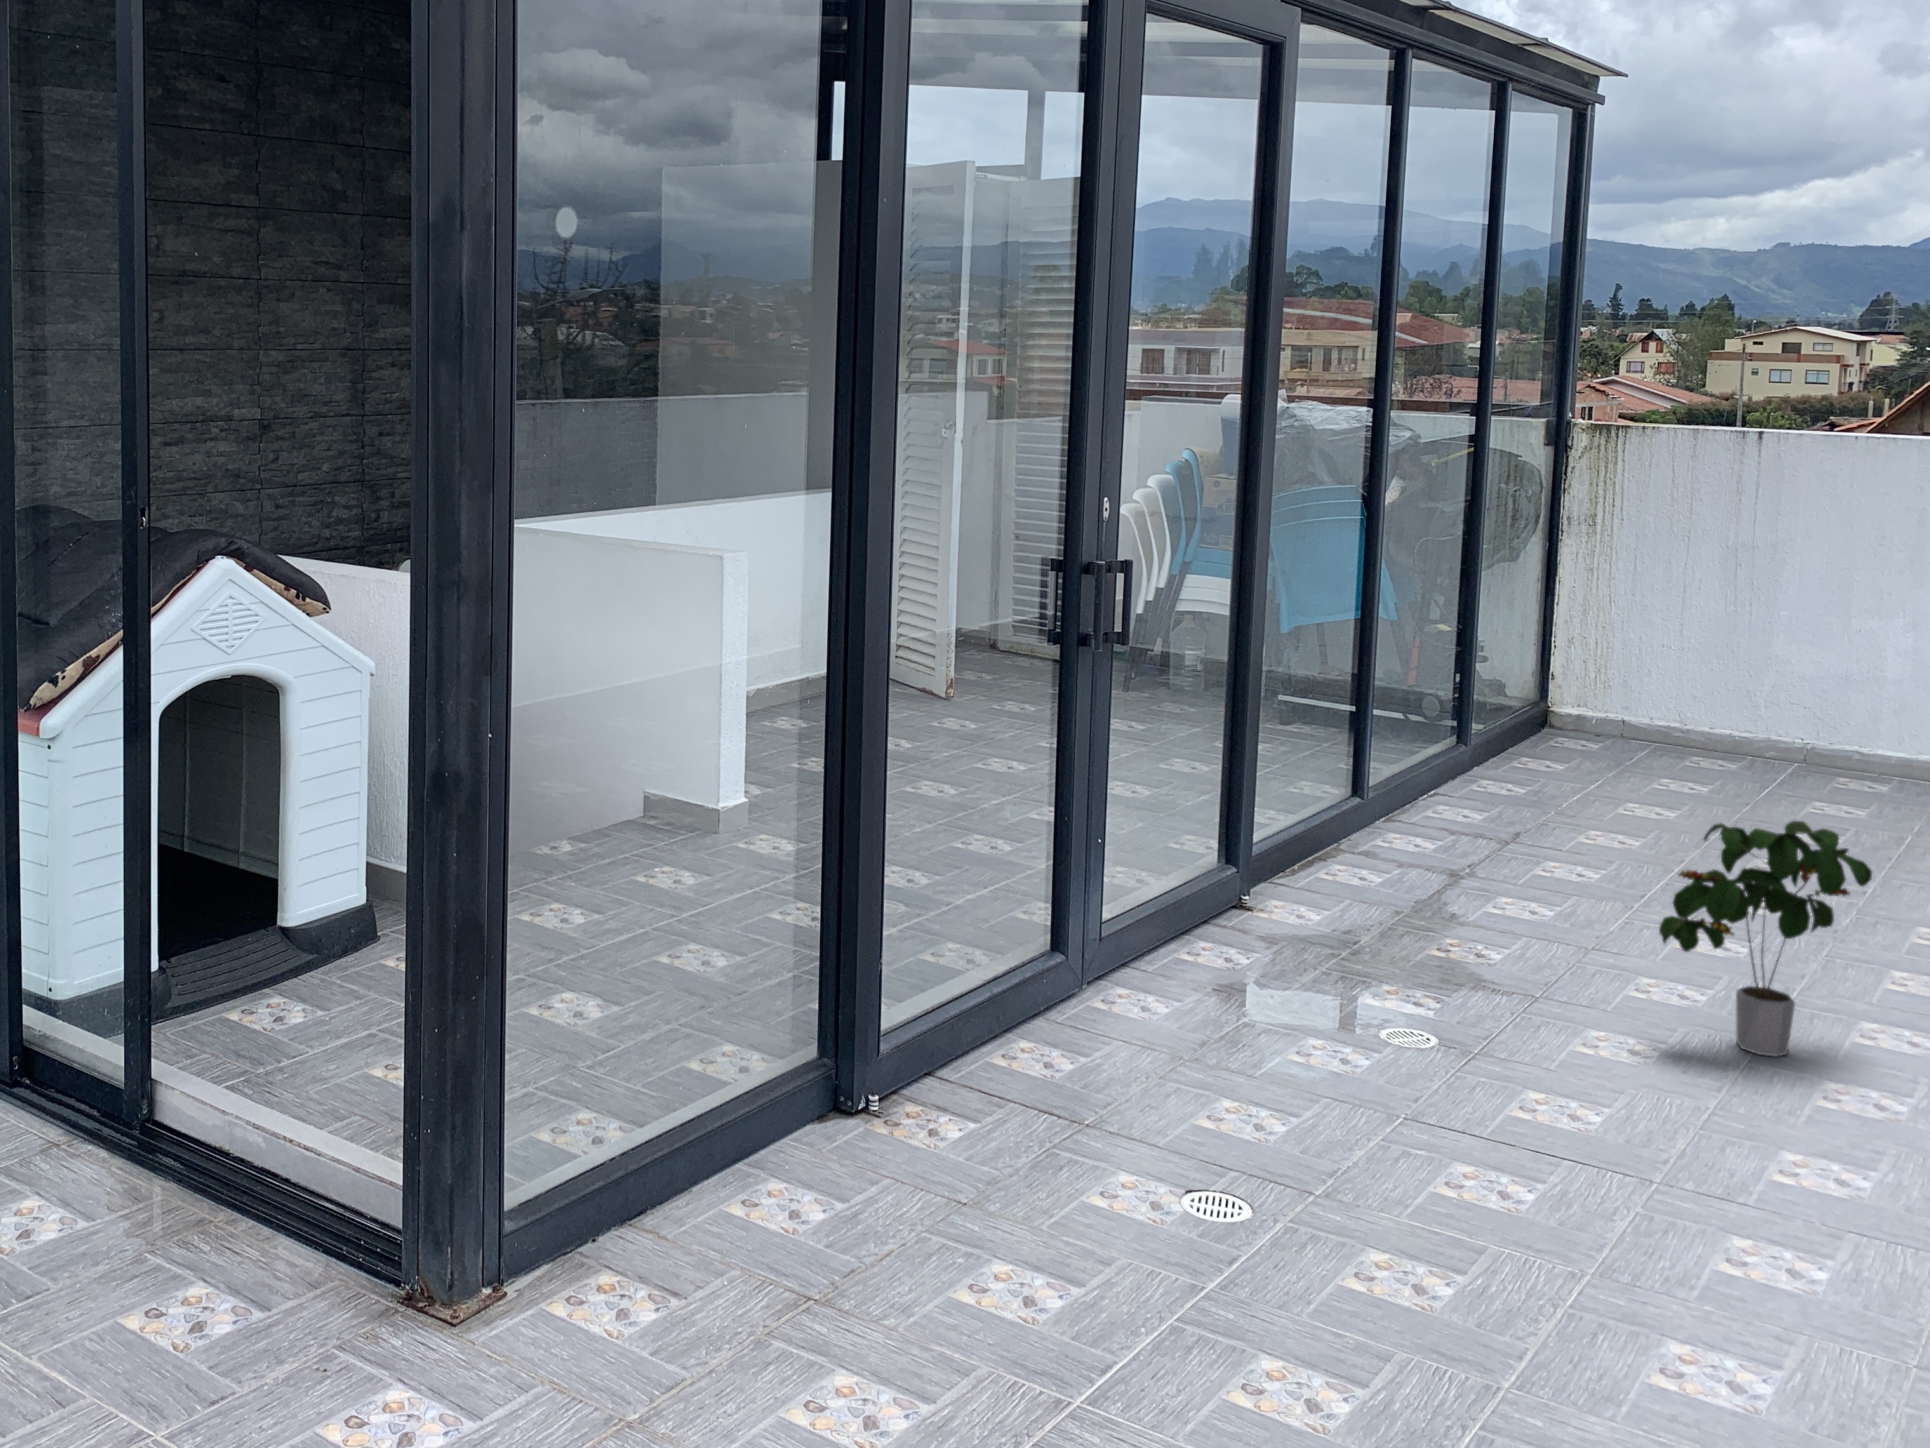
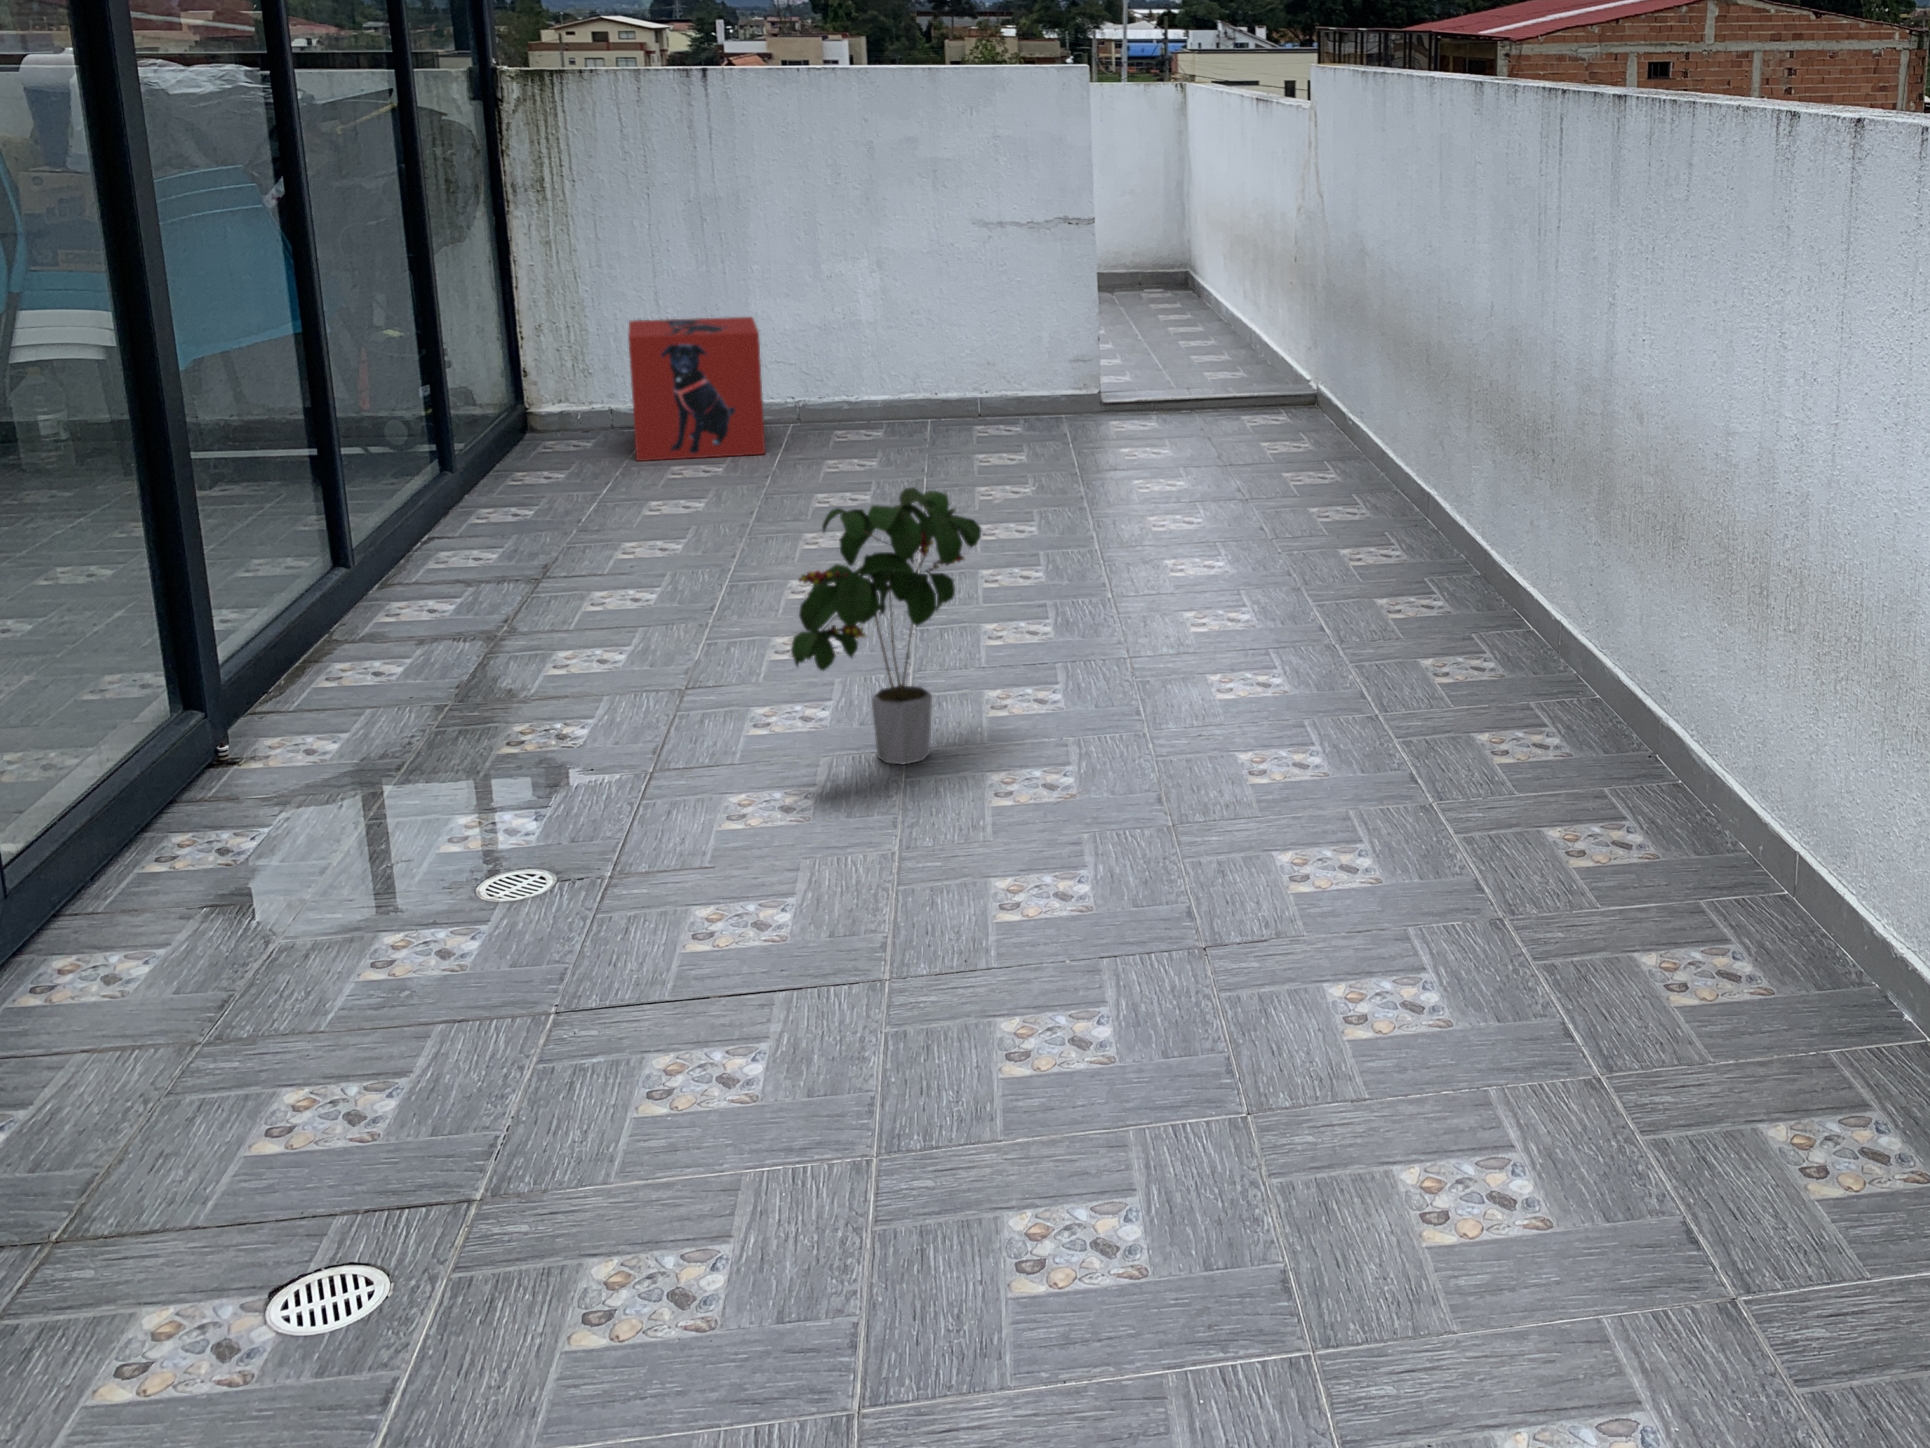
storage box: none [1634,645,1773,783] -> present [628,317,765,461]

